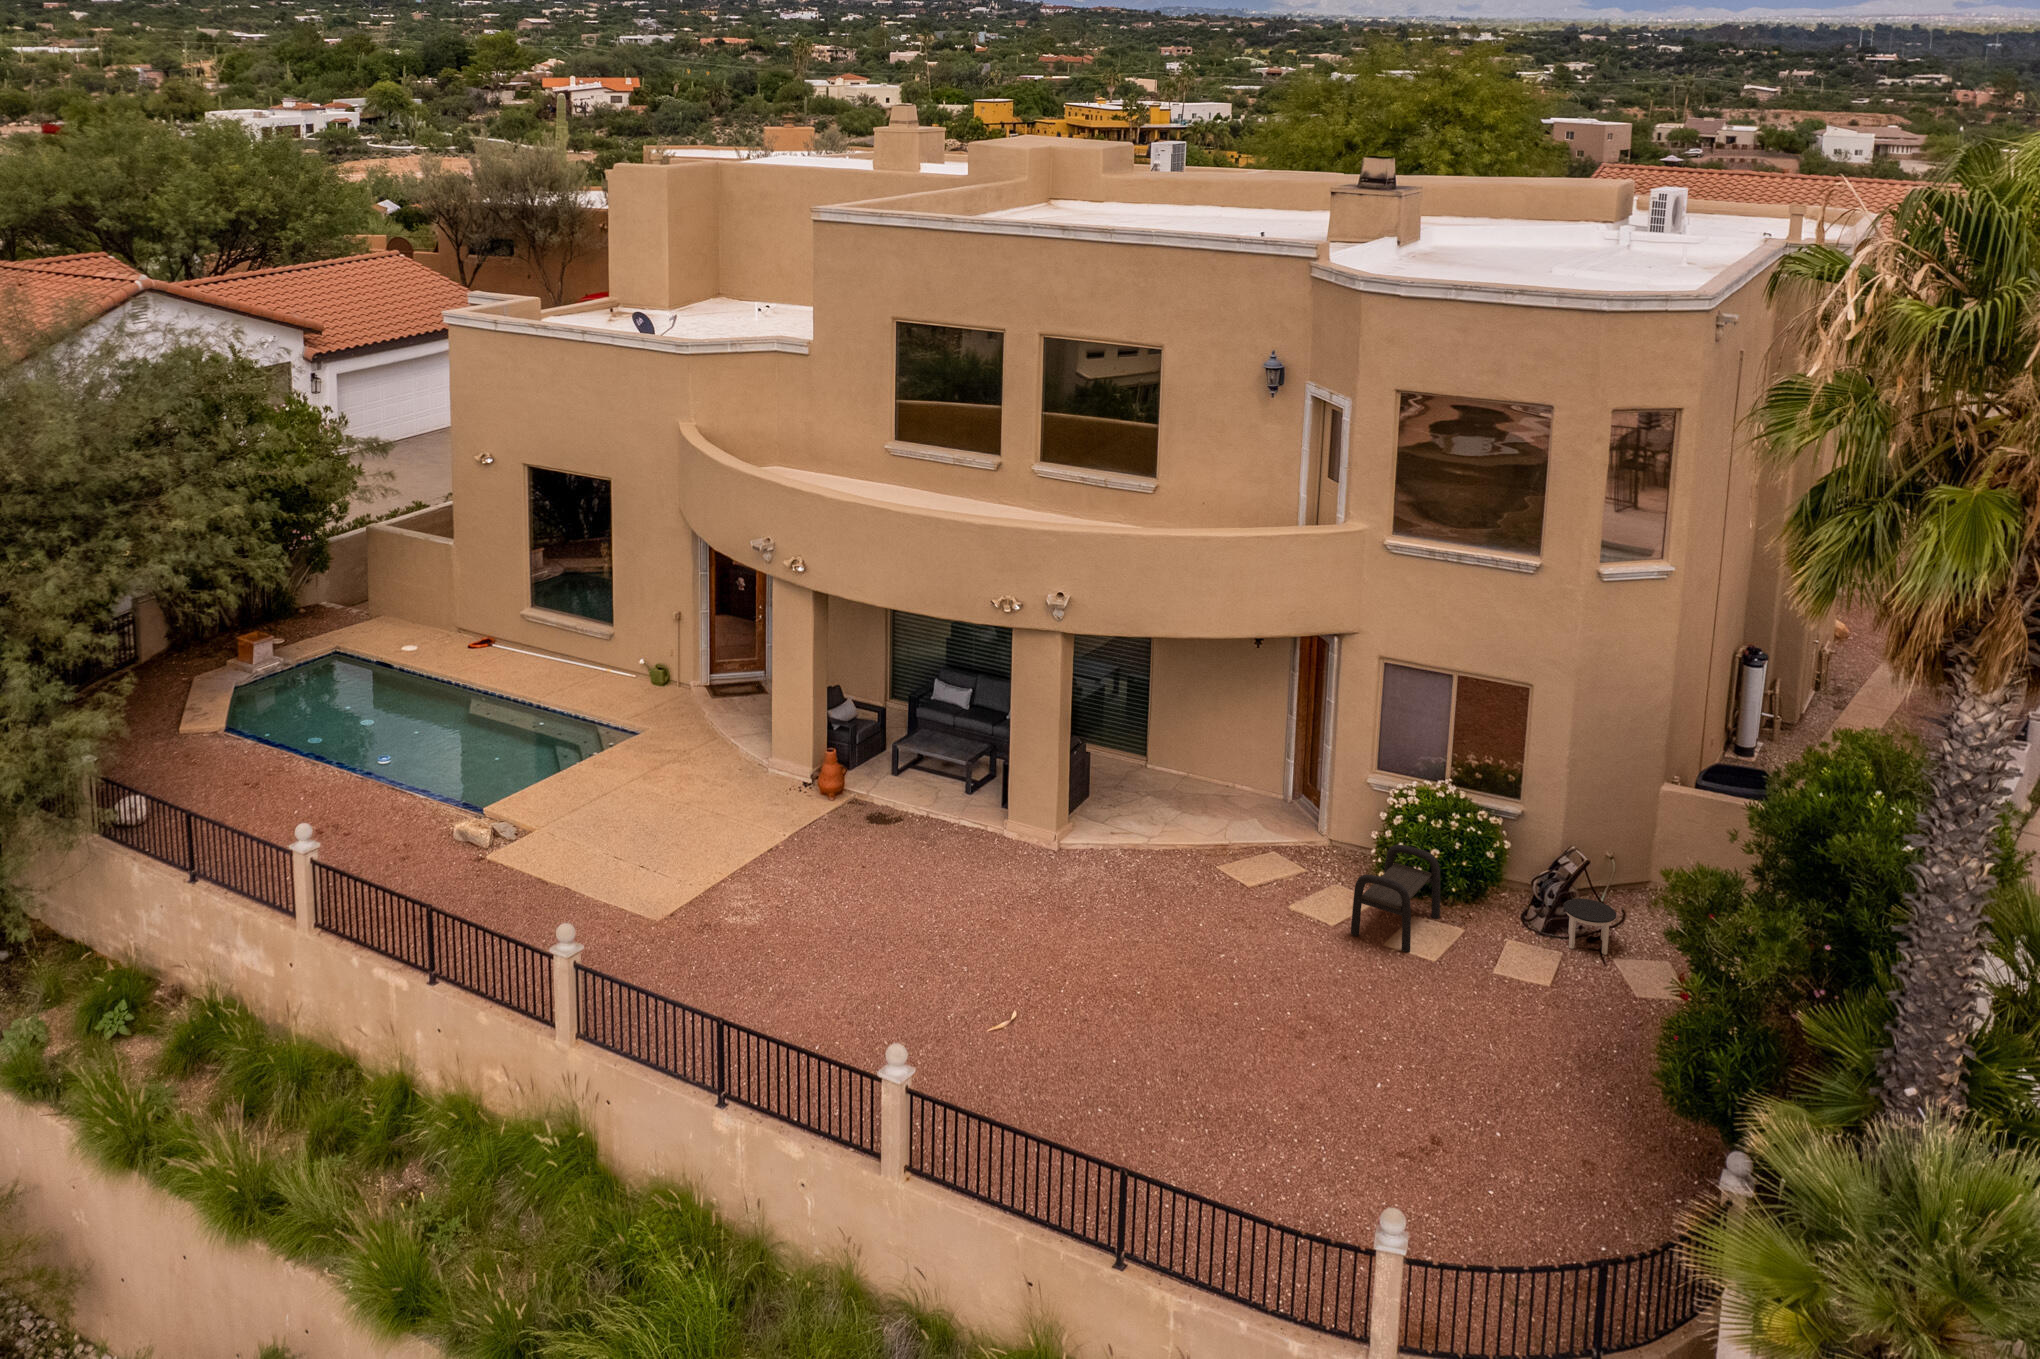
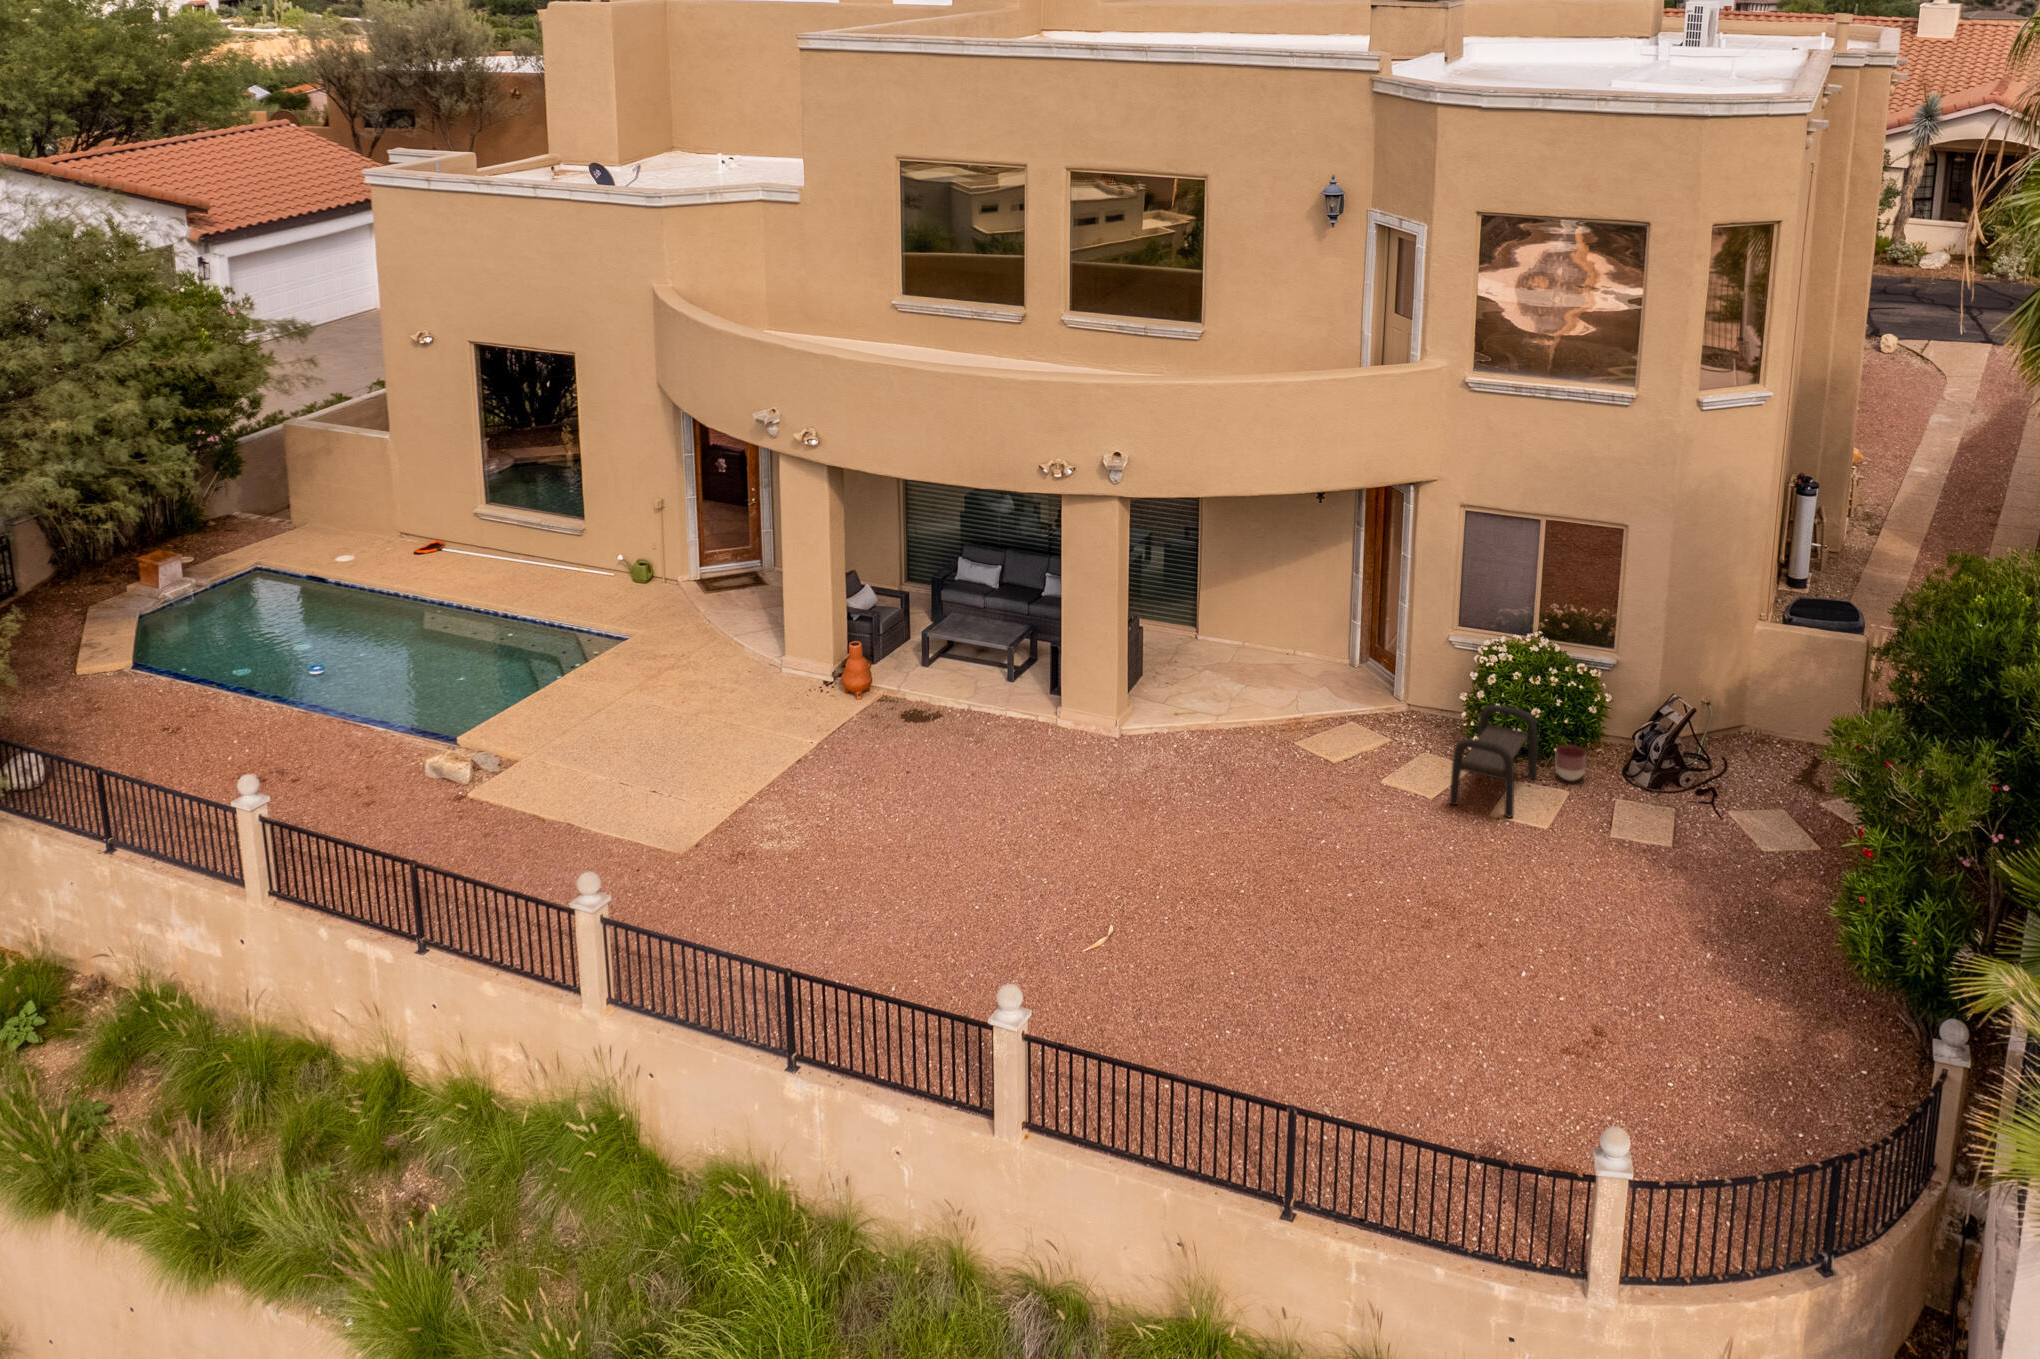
planter: none [1458,888,1488,923] -> present [1555,745,1586,781]
round table: present [1564,899,1616,955] -> none [1665,747,1719,803]

